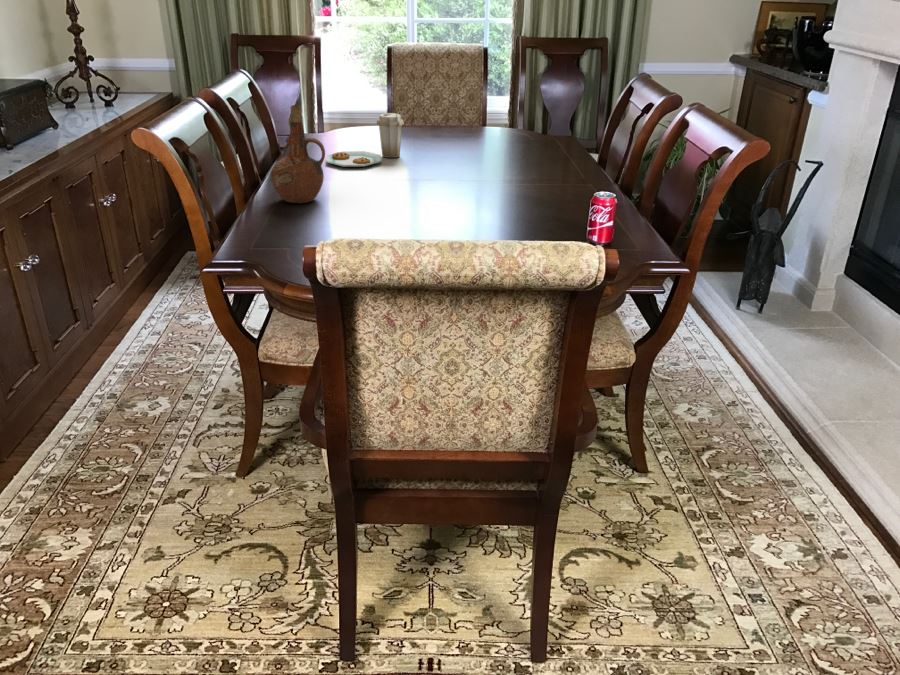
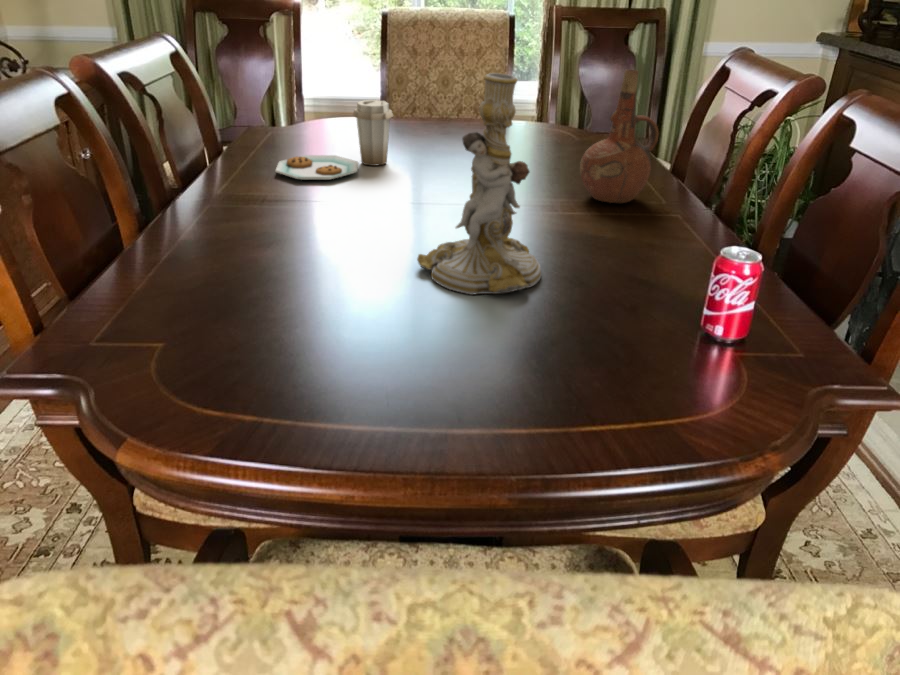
candlestick: none [426,98,500,226] -> present [417,73,541,294]
ceramic pitcher: present [271,105,325,203] -> present [580,69,659,203]

